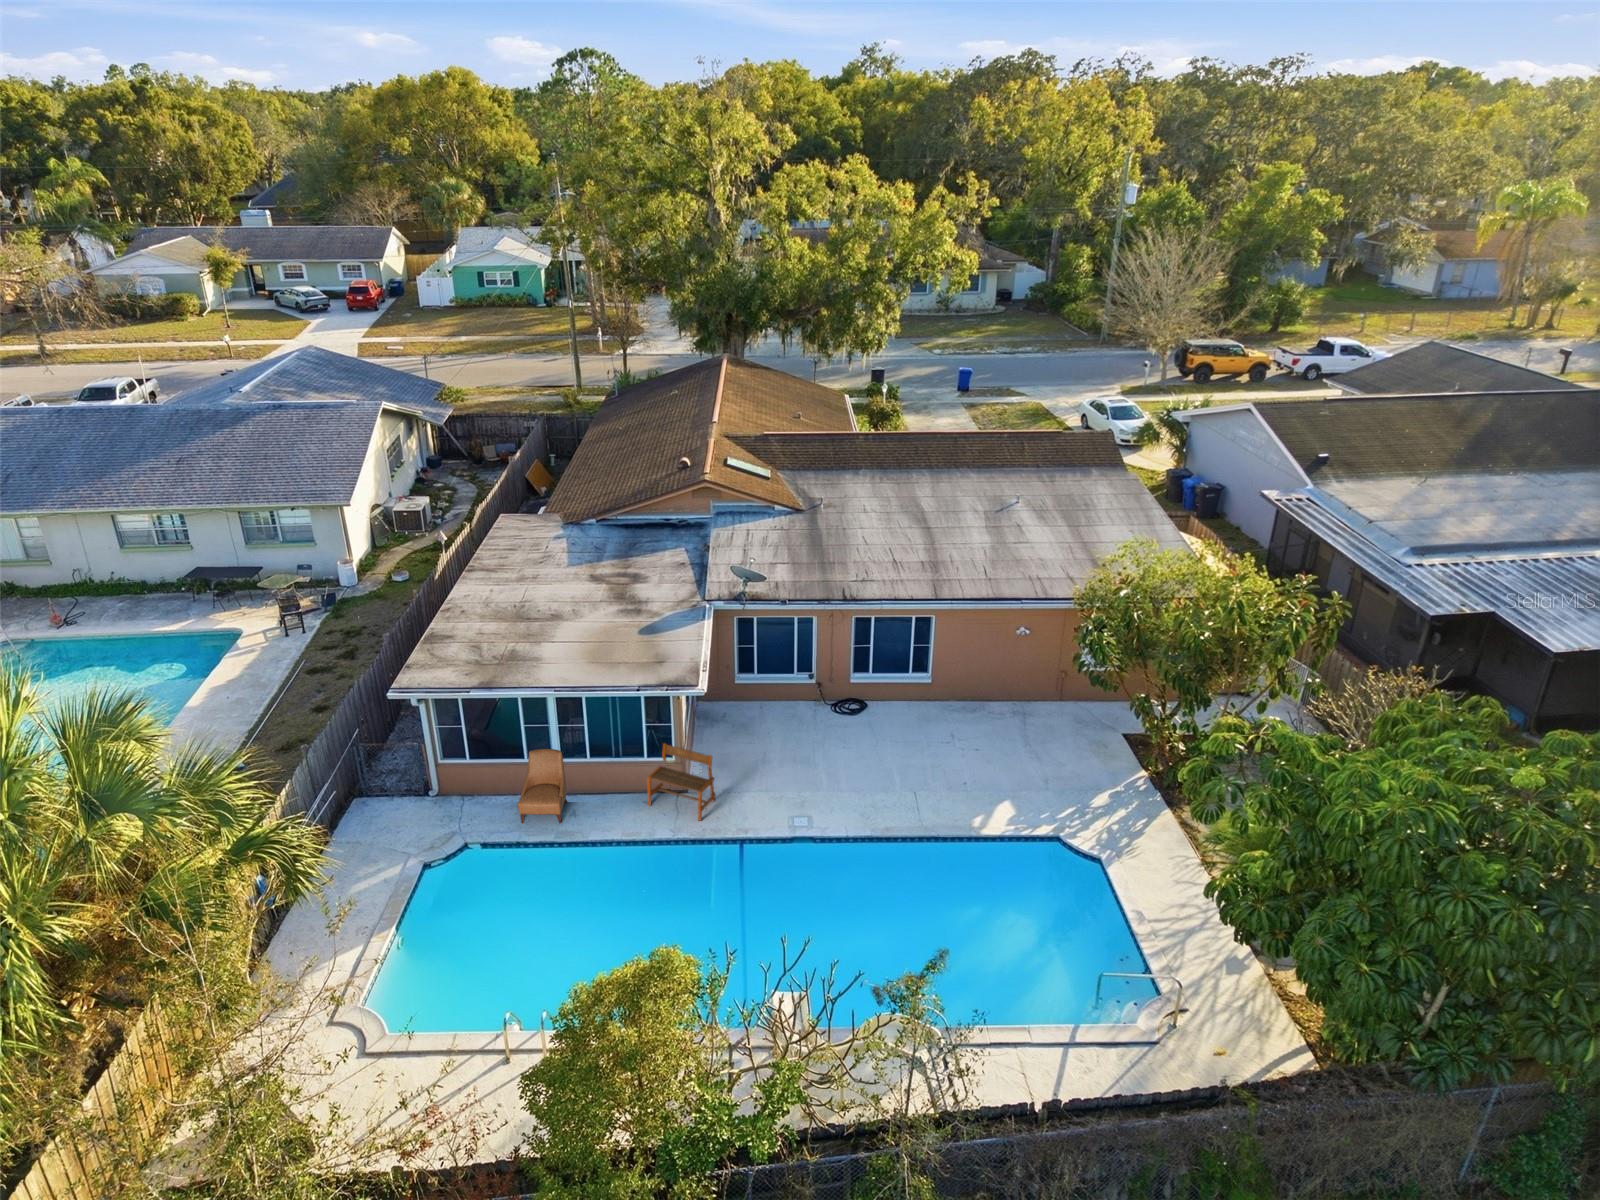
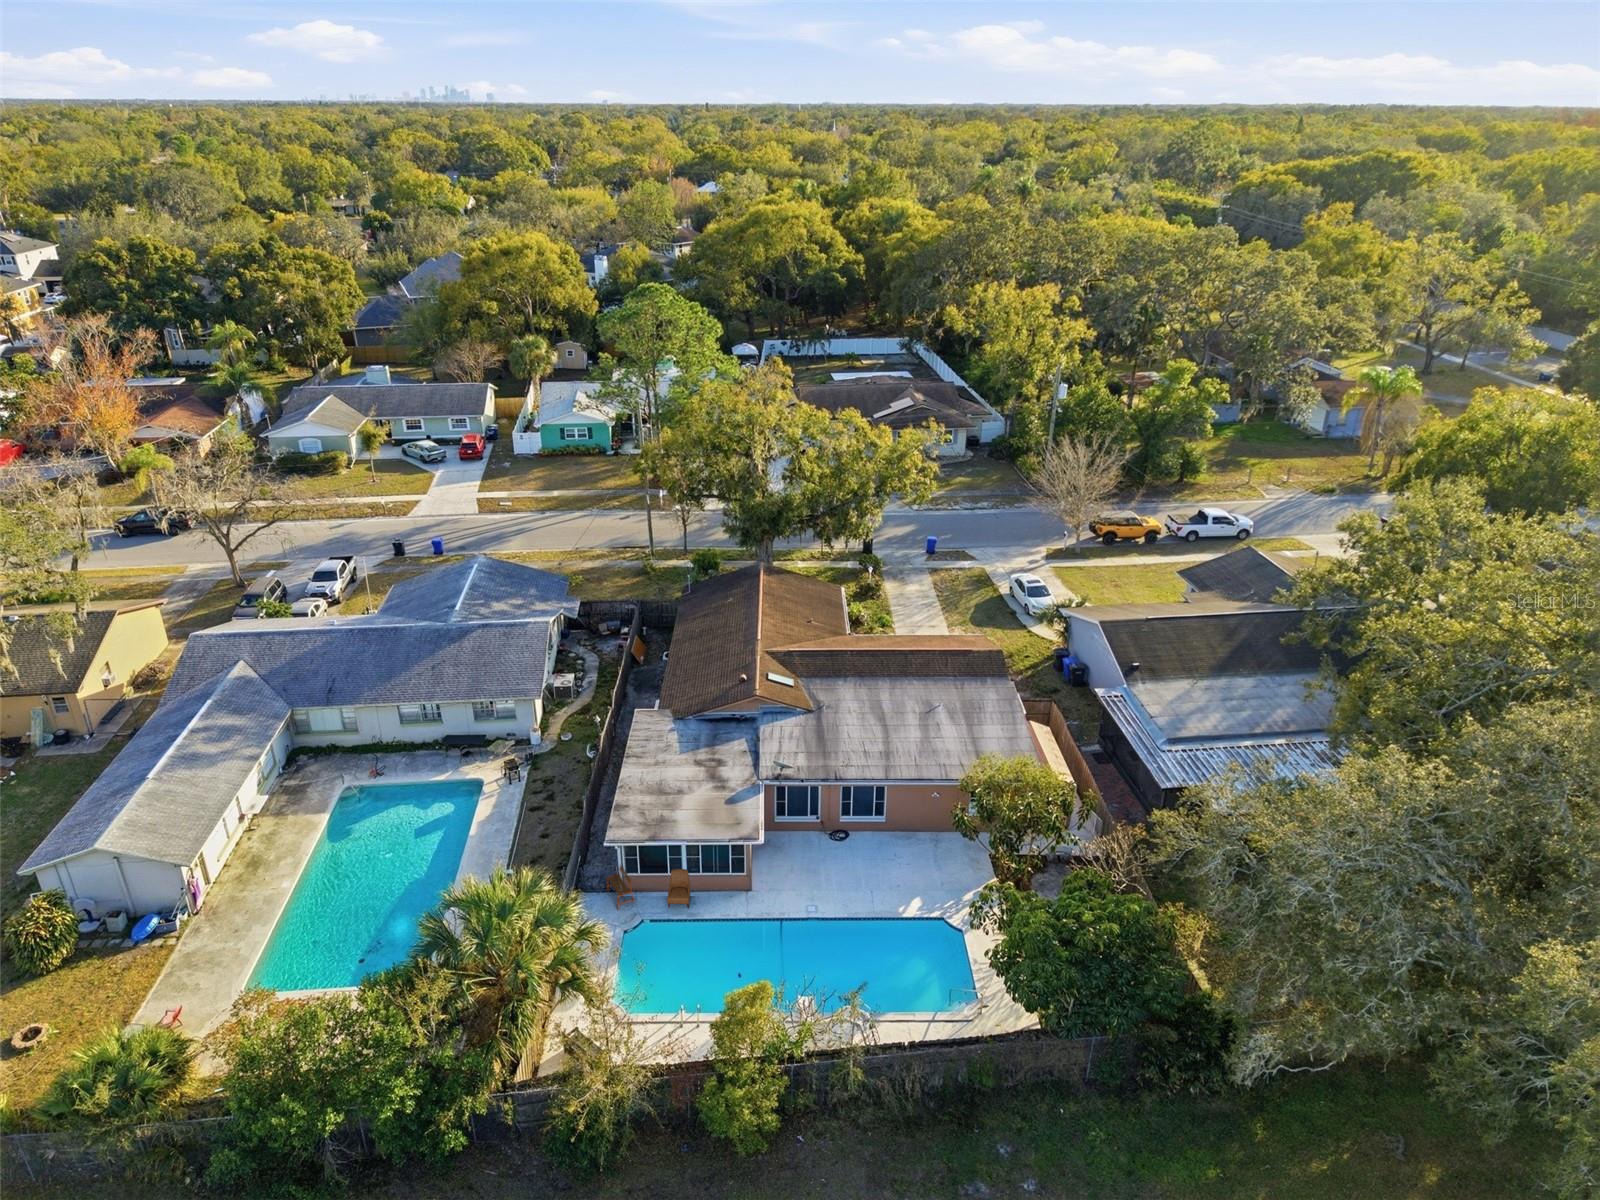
bench: present [647,743,716,821] -> present [607,866,634,908]

